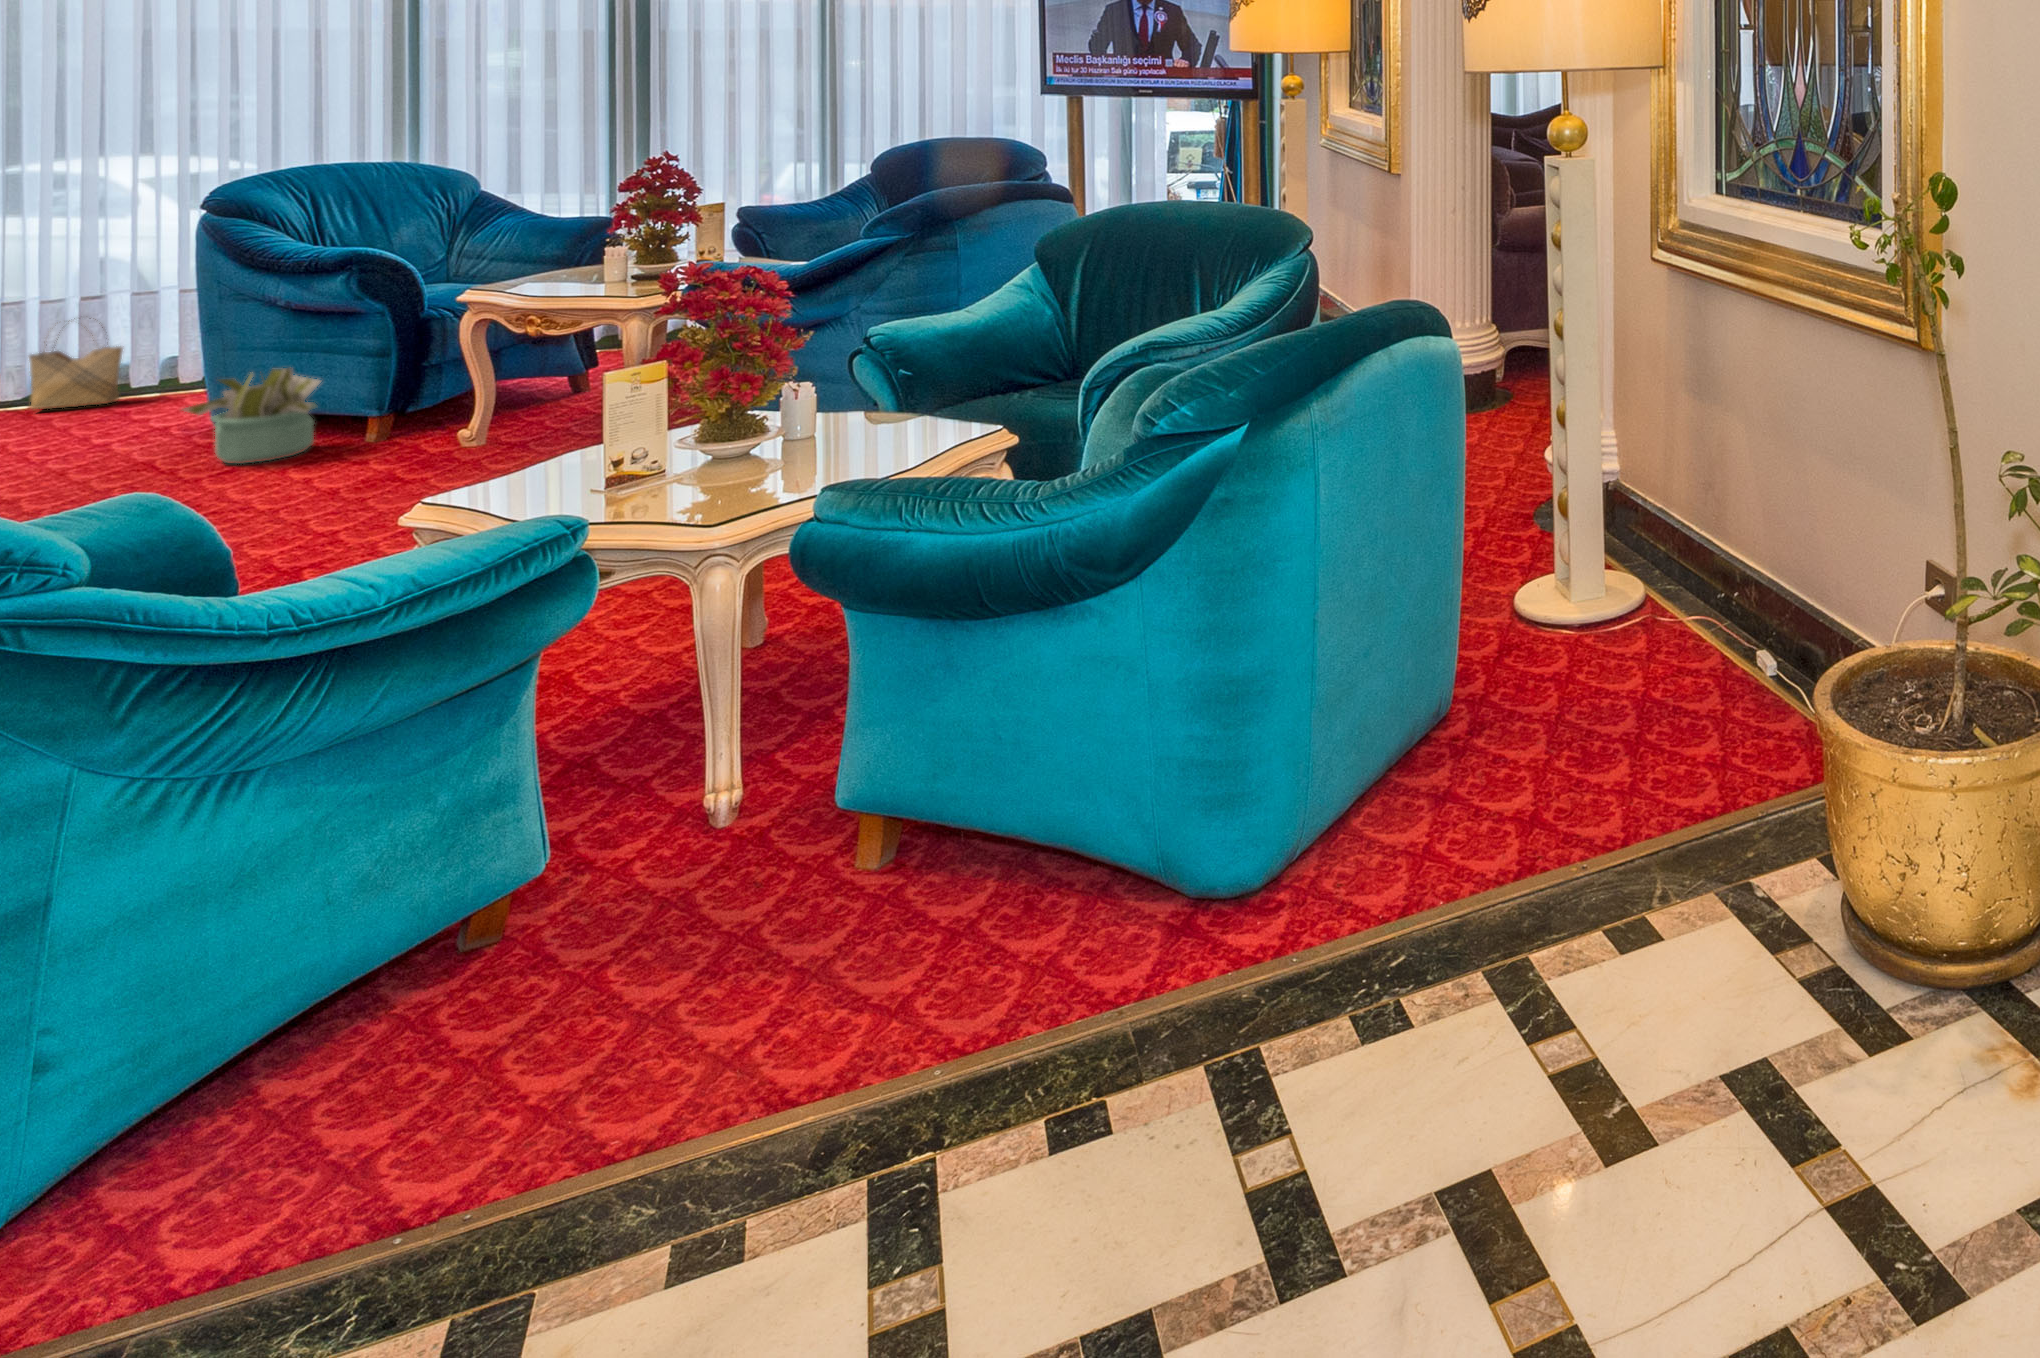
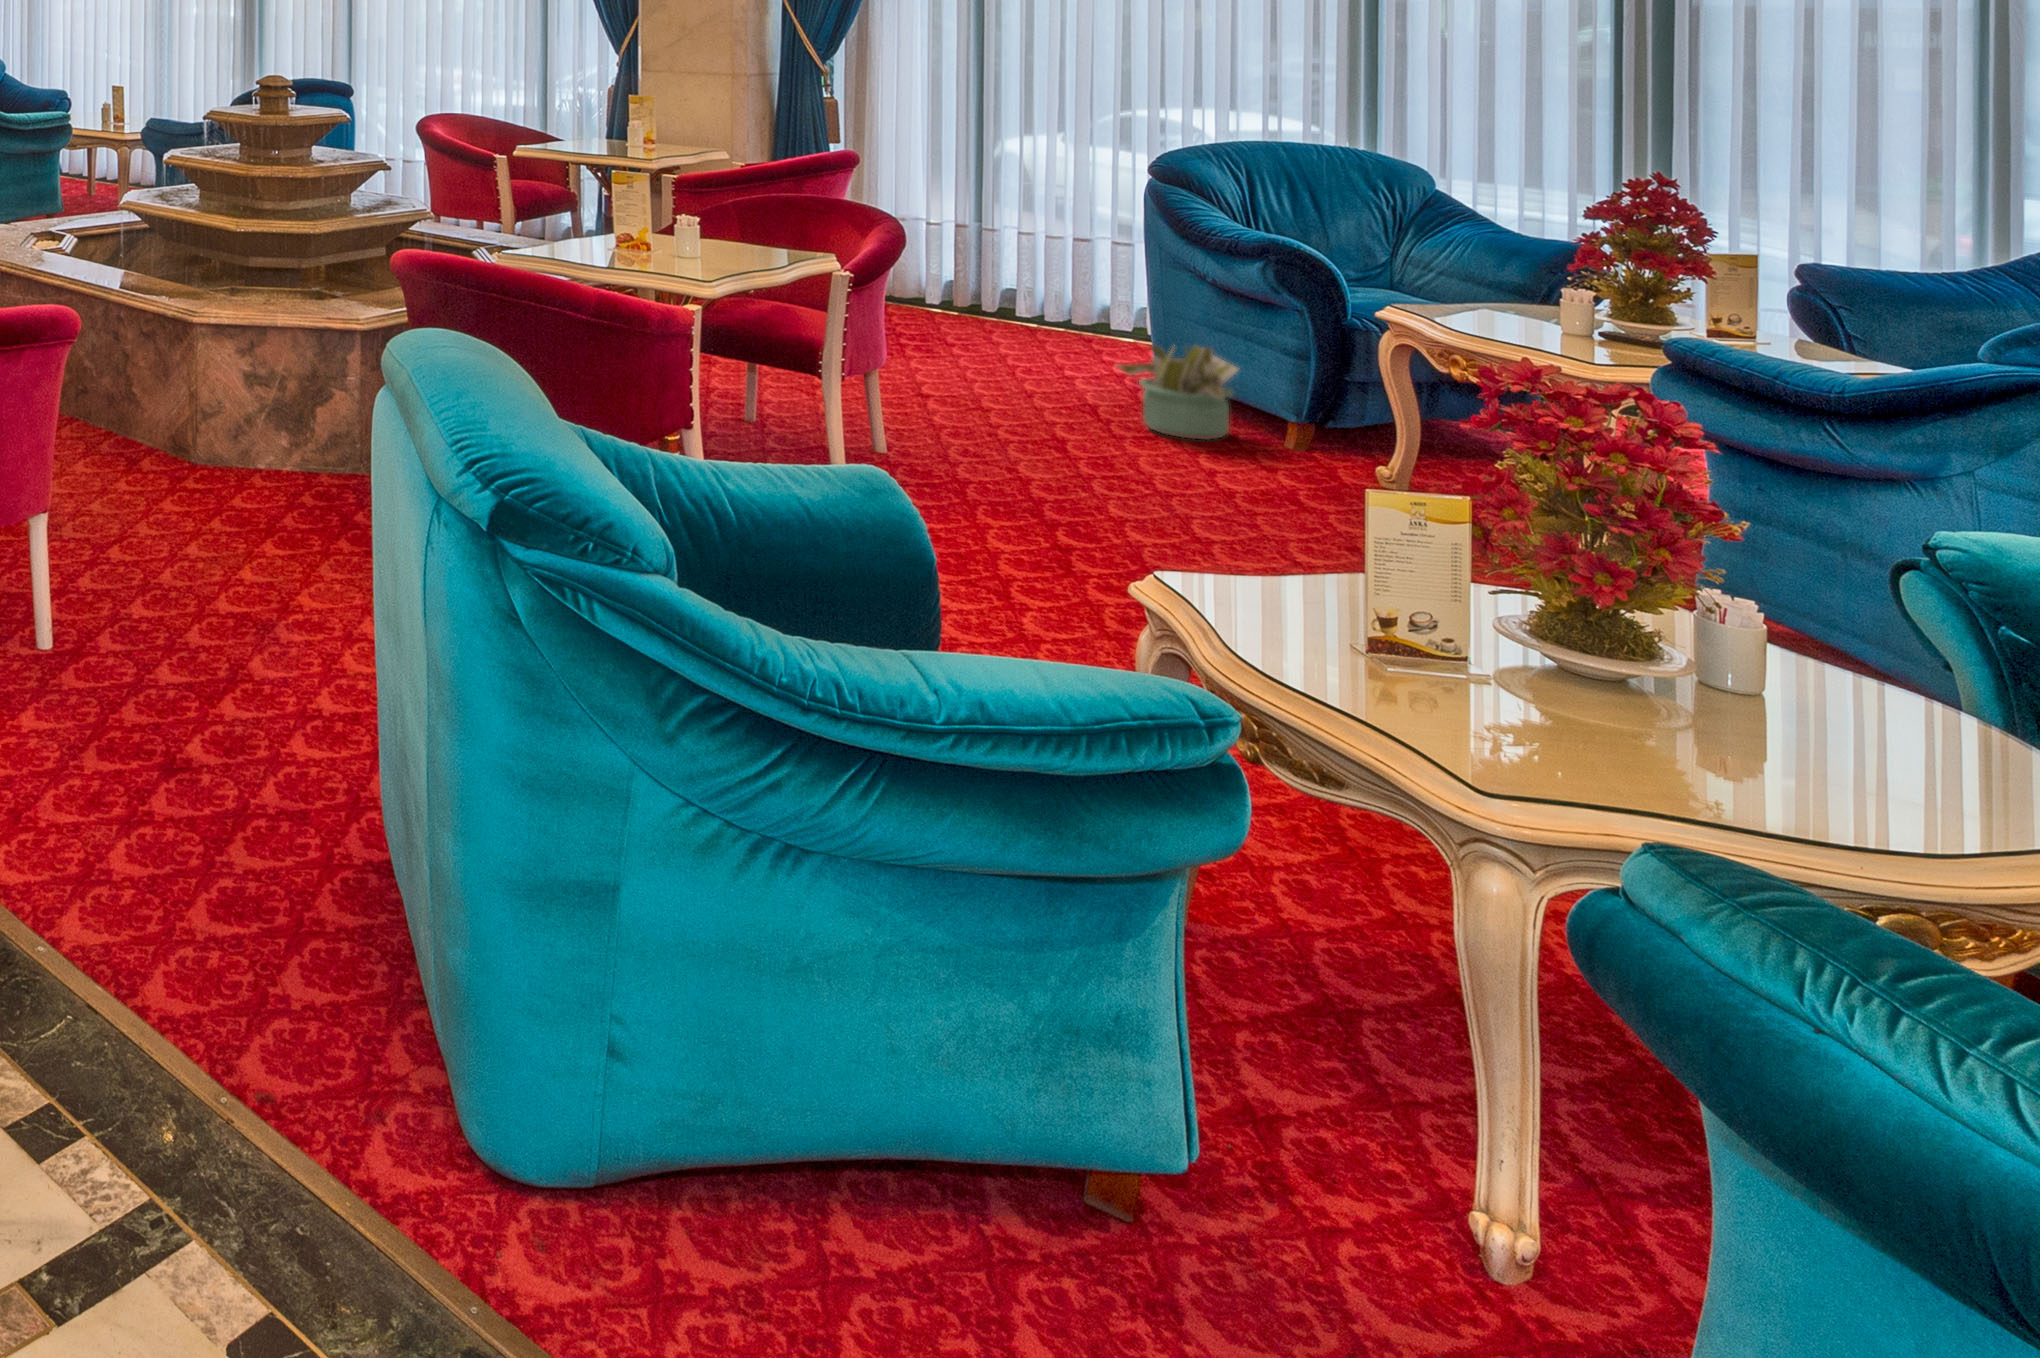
woven basket: present [29,318,123,409] -> none [1037,258,1105,341]

